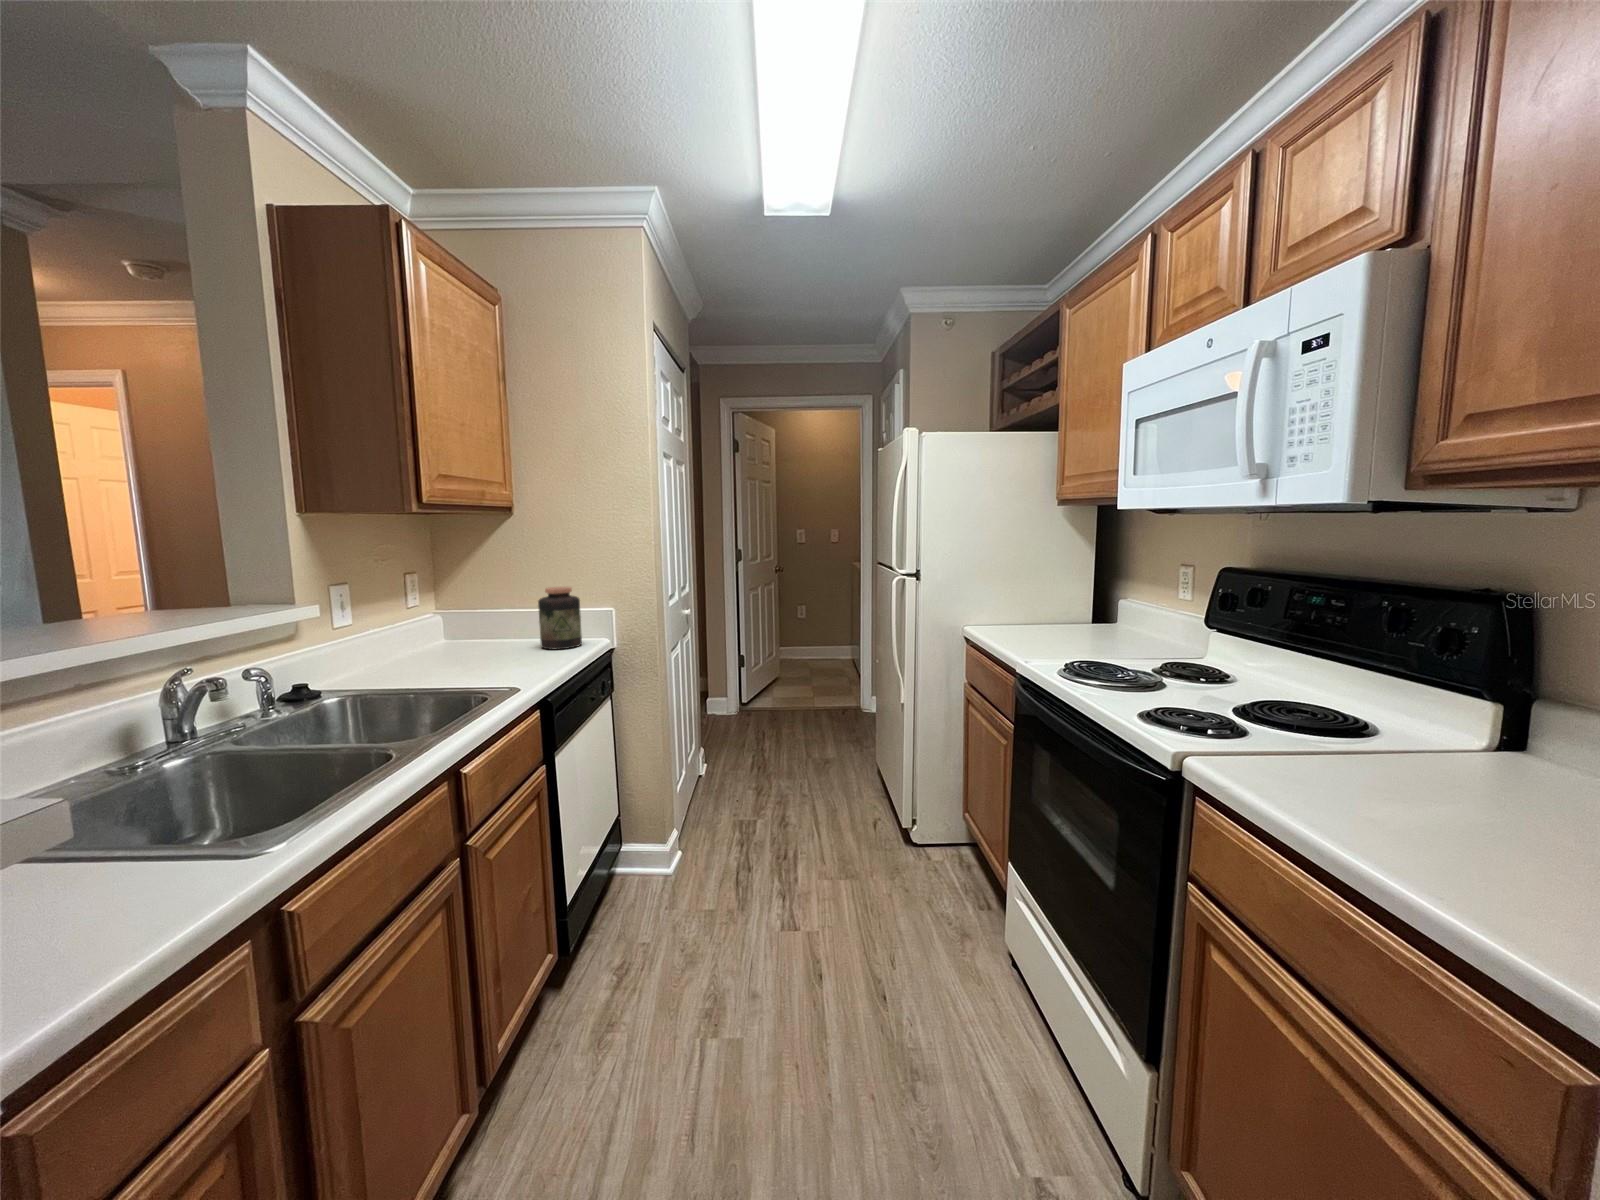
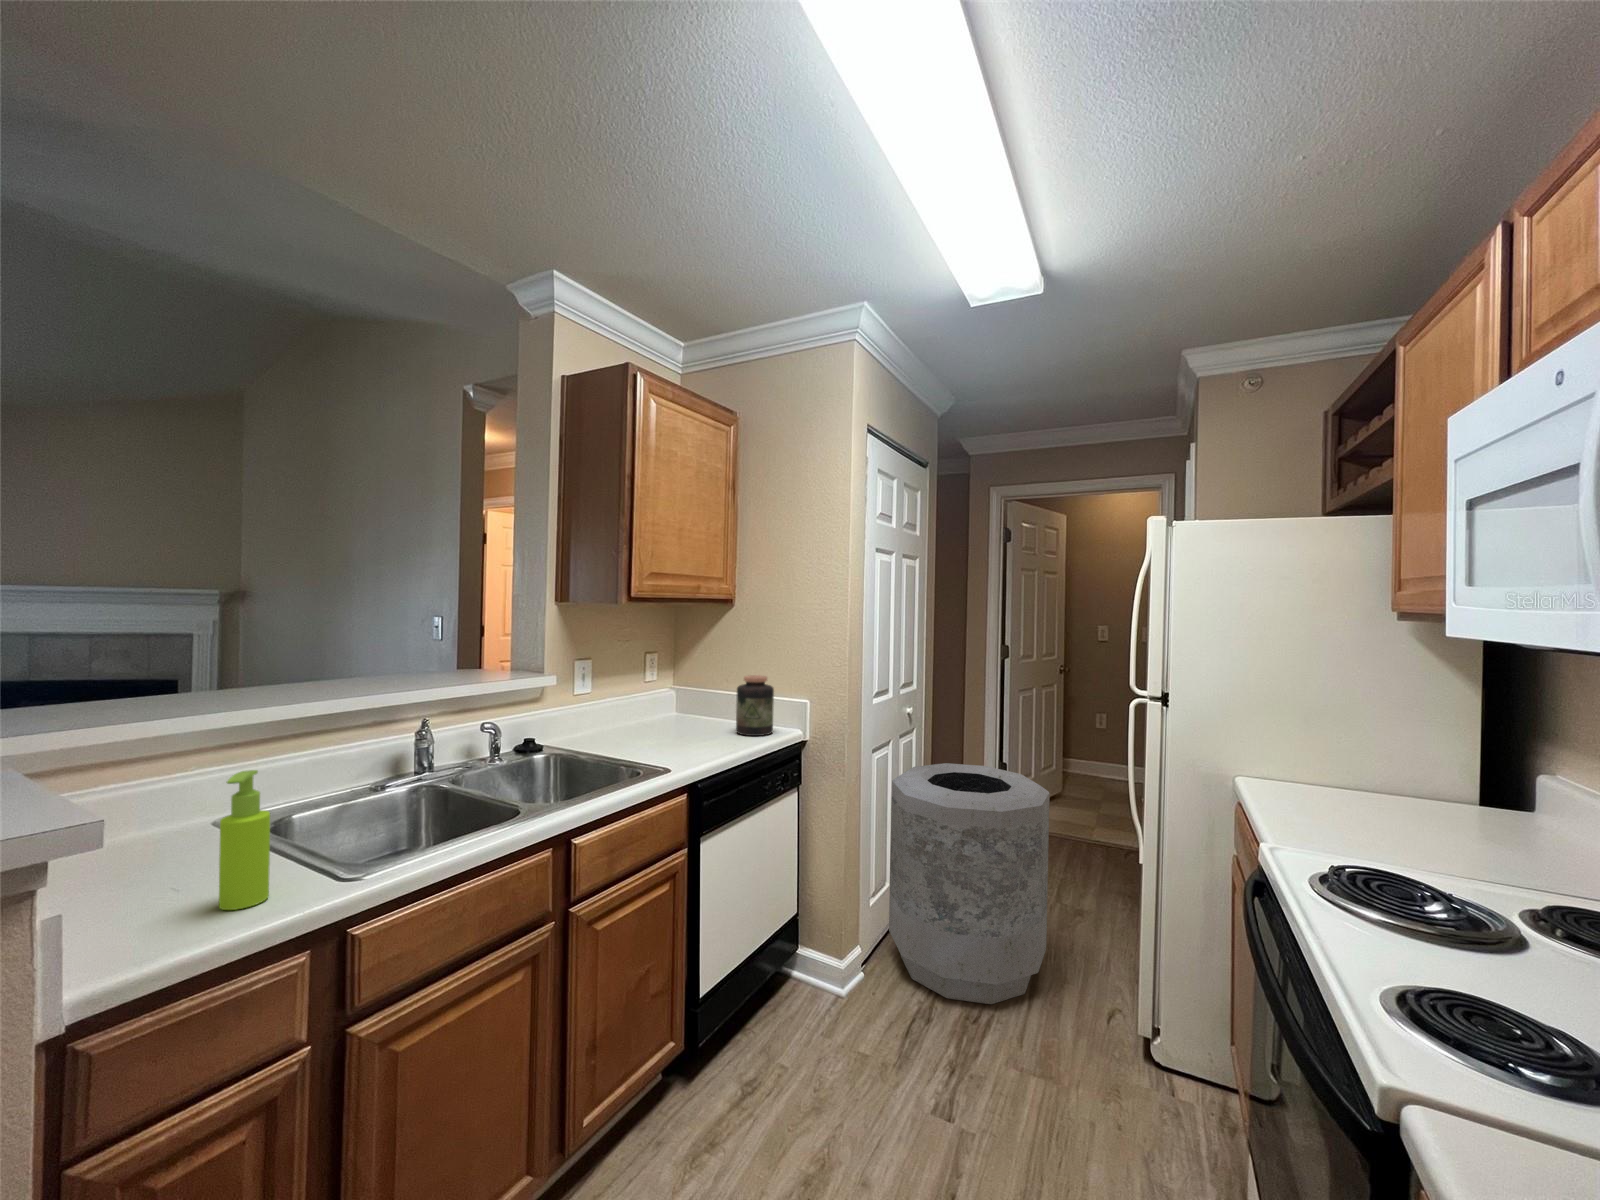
trash can: none [691,653,824,848] -> present [889,763,1050,1004]
soap dispenser: none [41,738,140,934] -> present [219,770,270,910]

